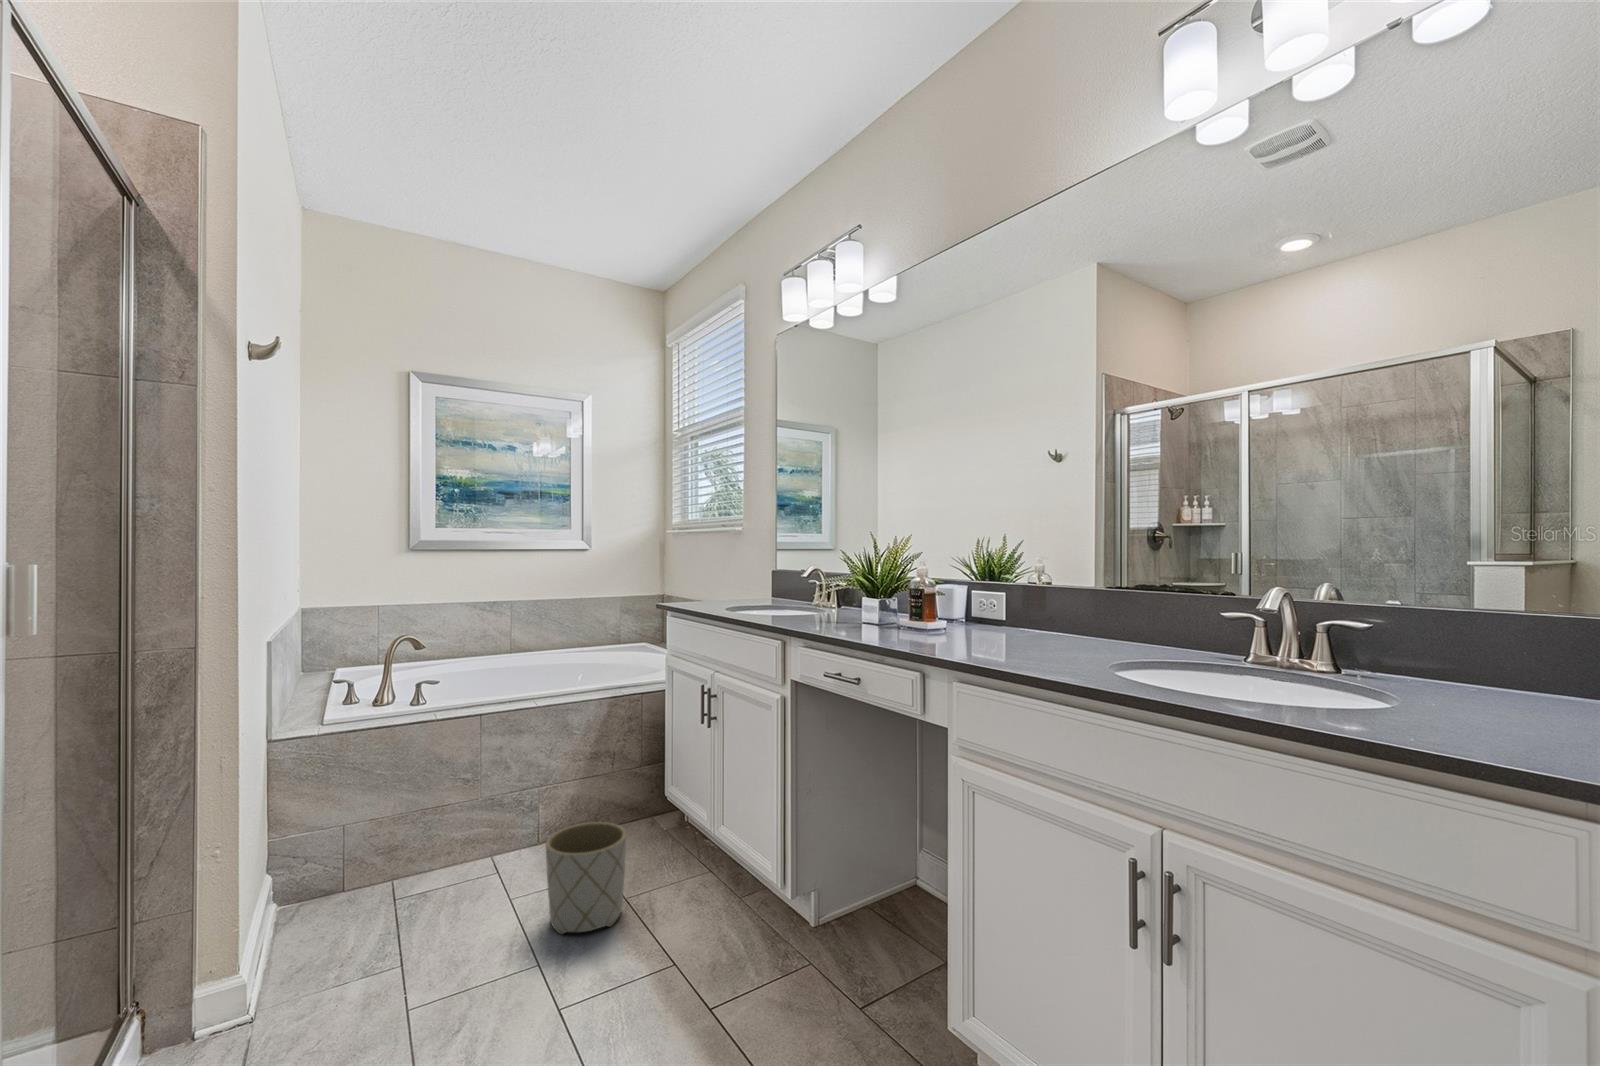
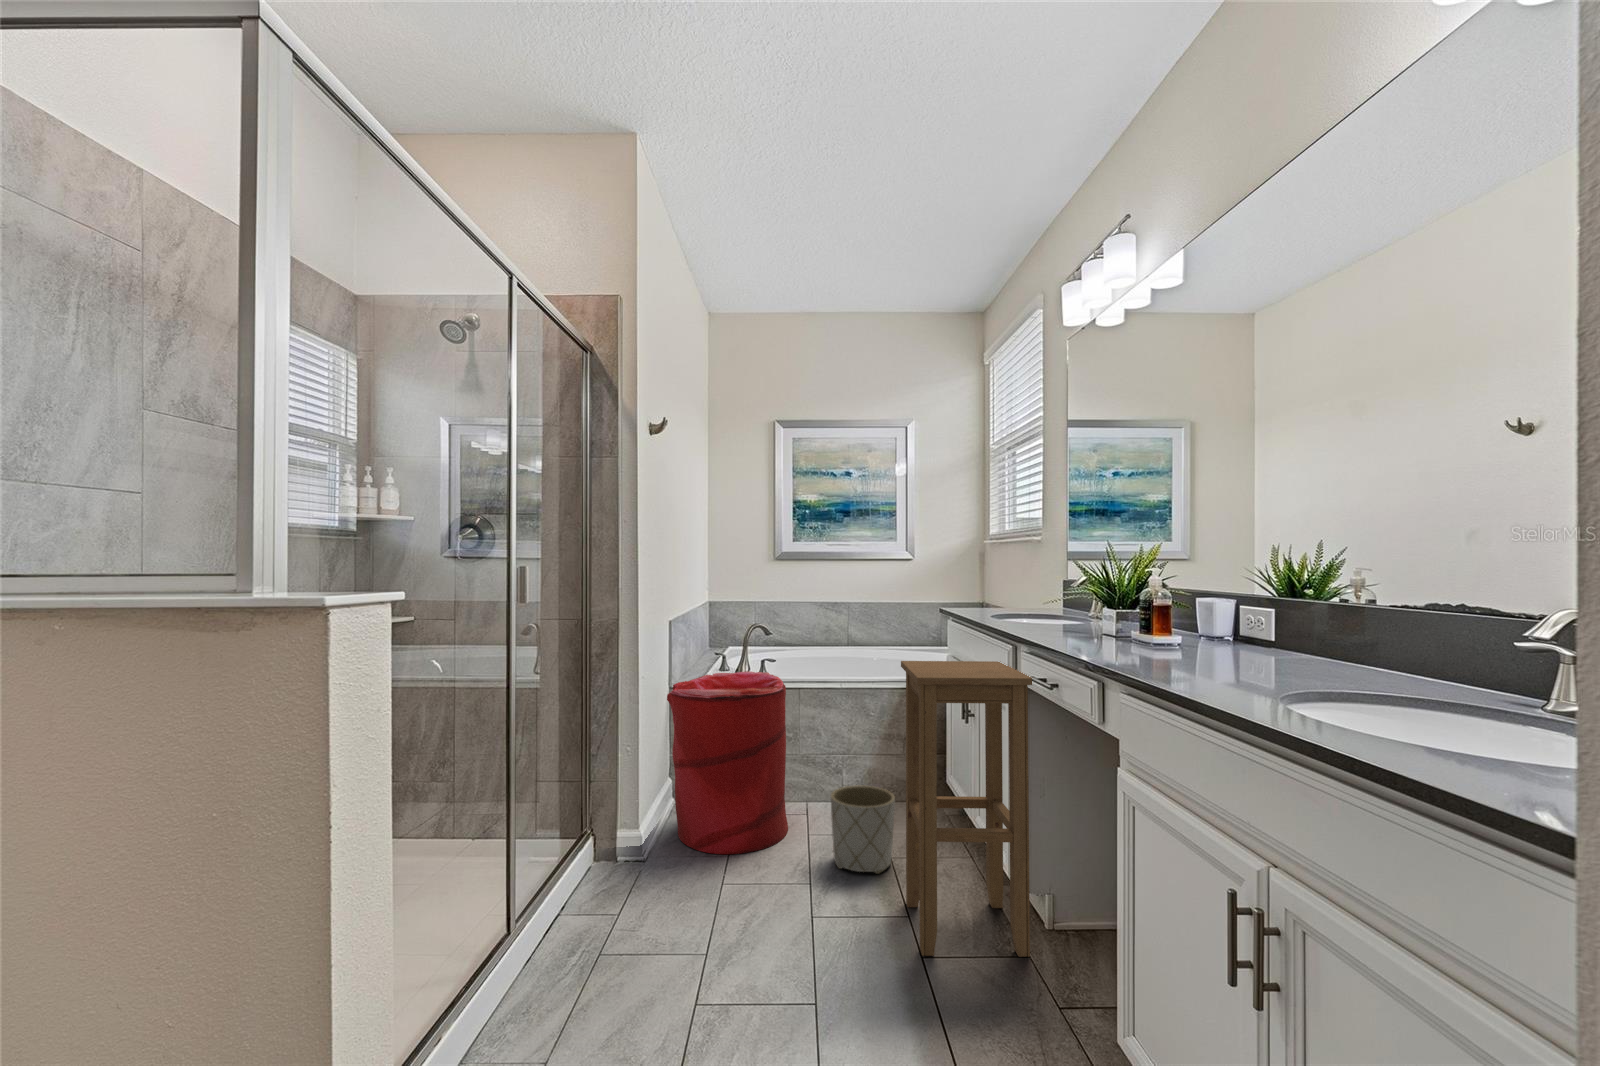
stool: none [650,661,813,1015] -> present [901,661,1032,957]
laundry hamper: none [279,702,473,970] -> present [667,671,788,854]

